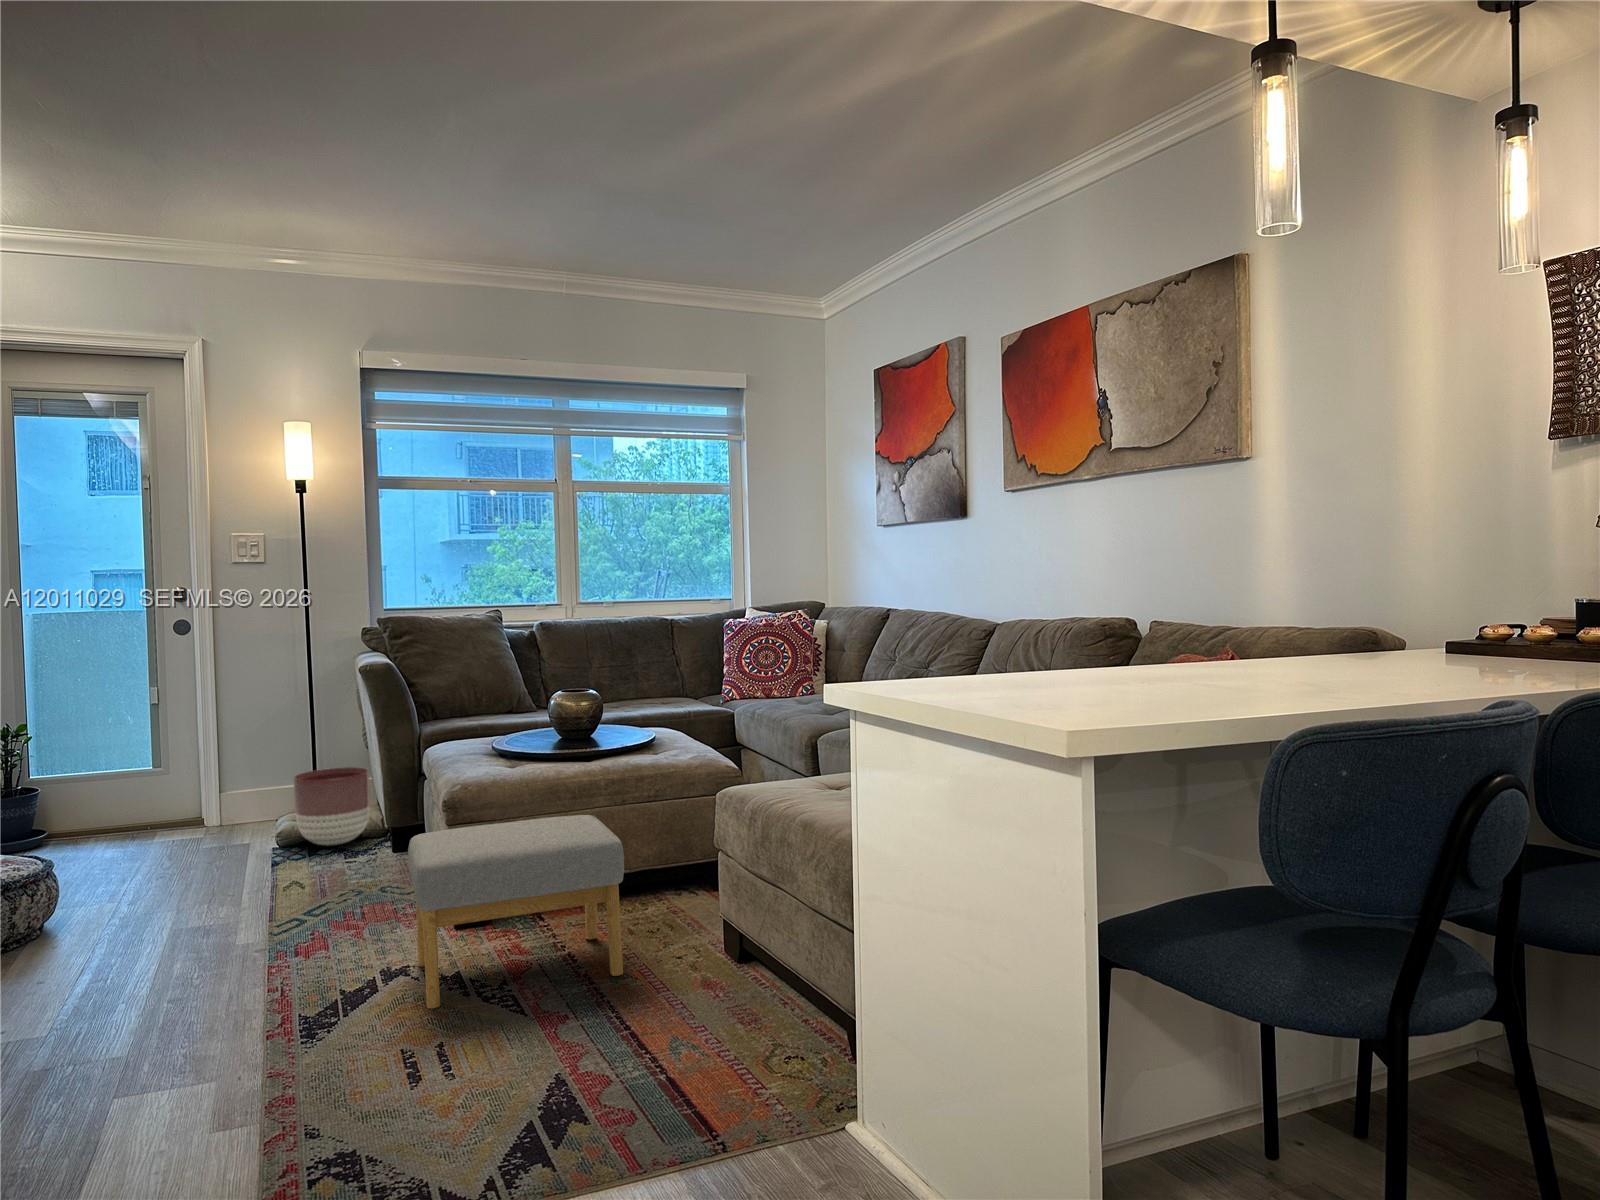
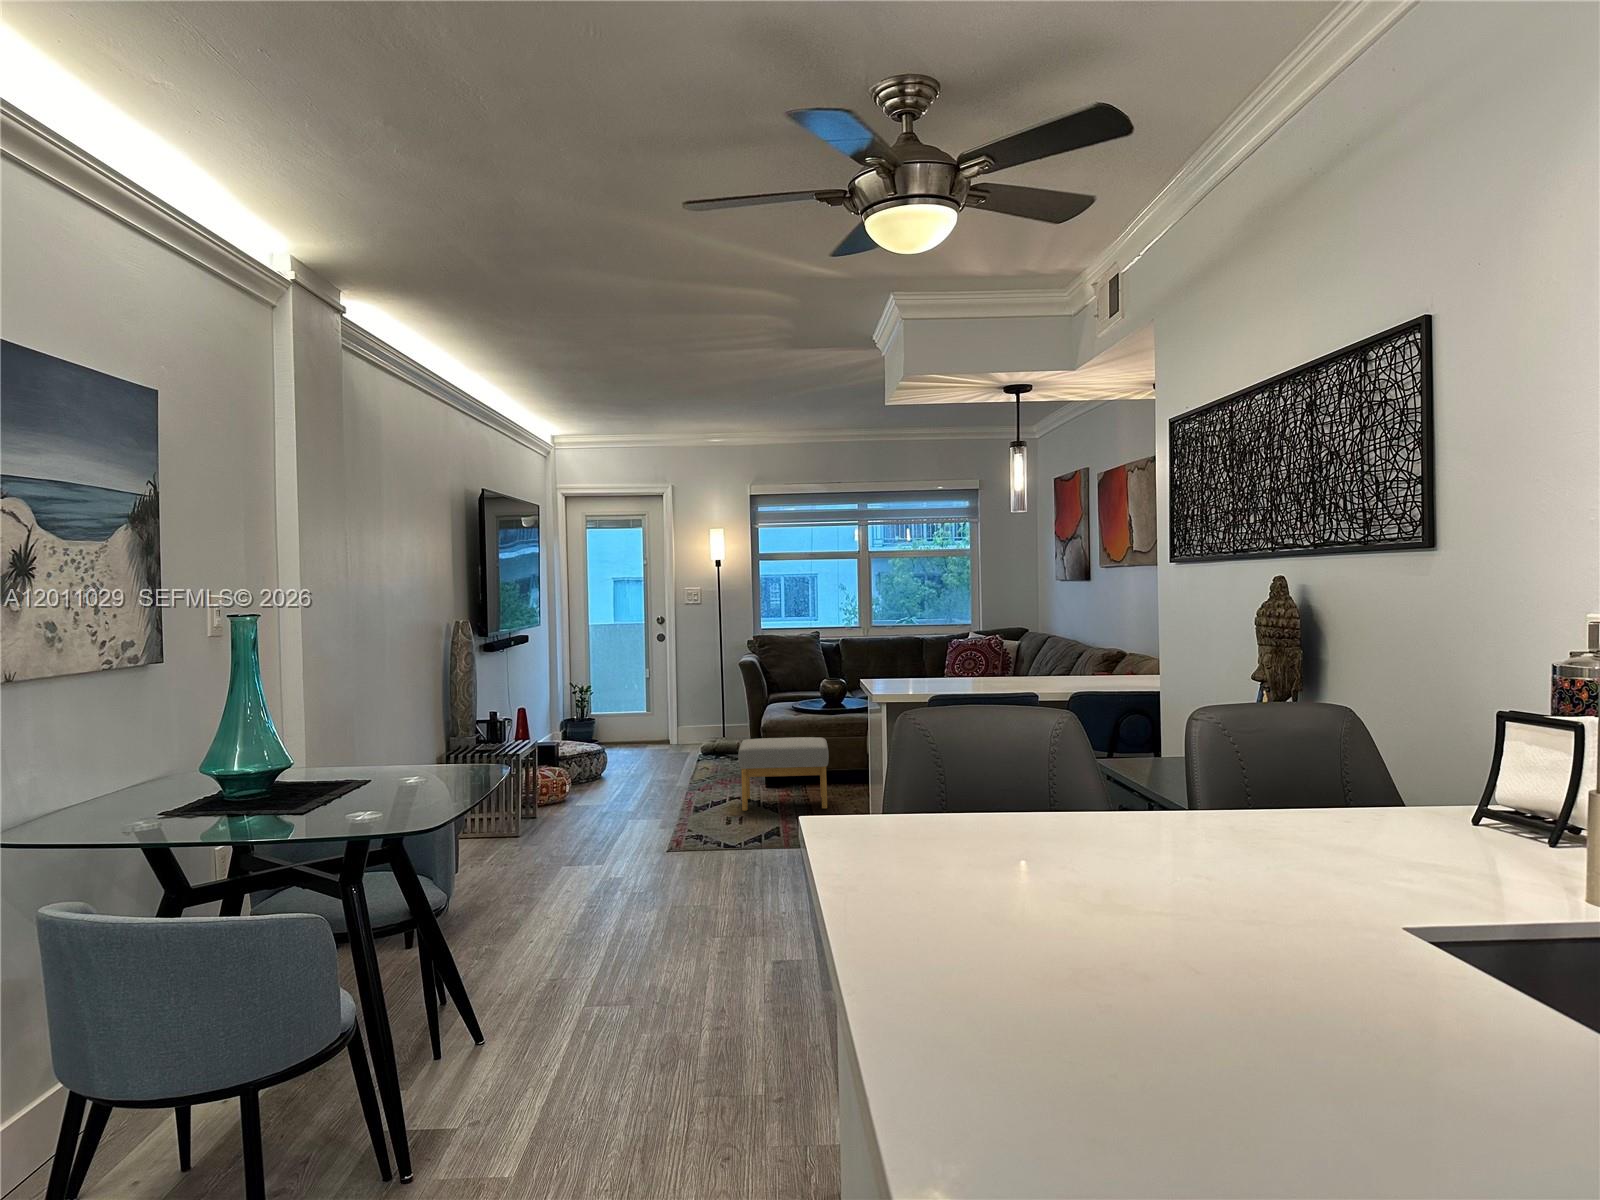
planter: present [294,767,370,846] -> none [709,716,745,755]

